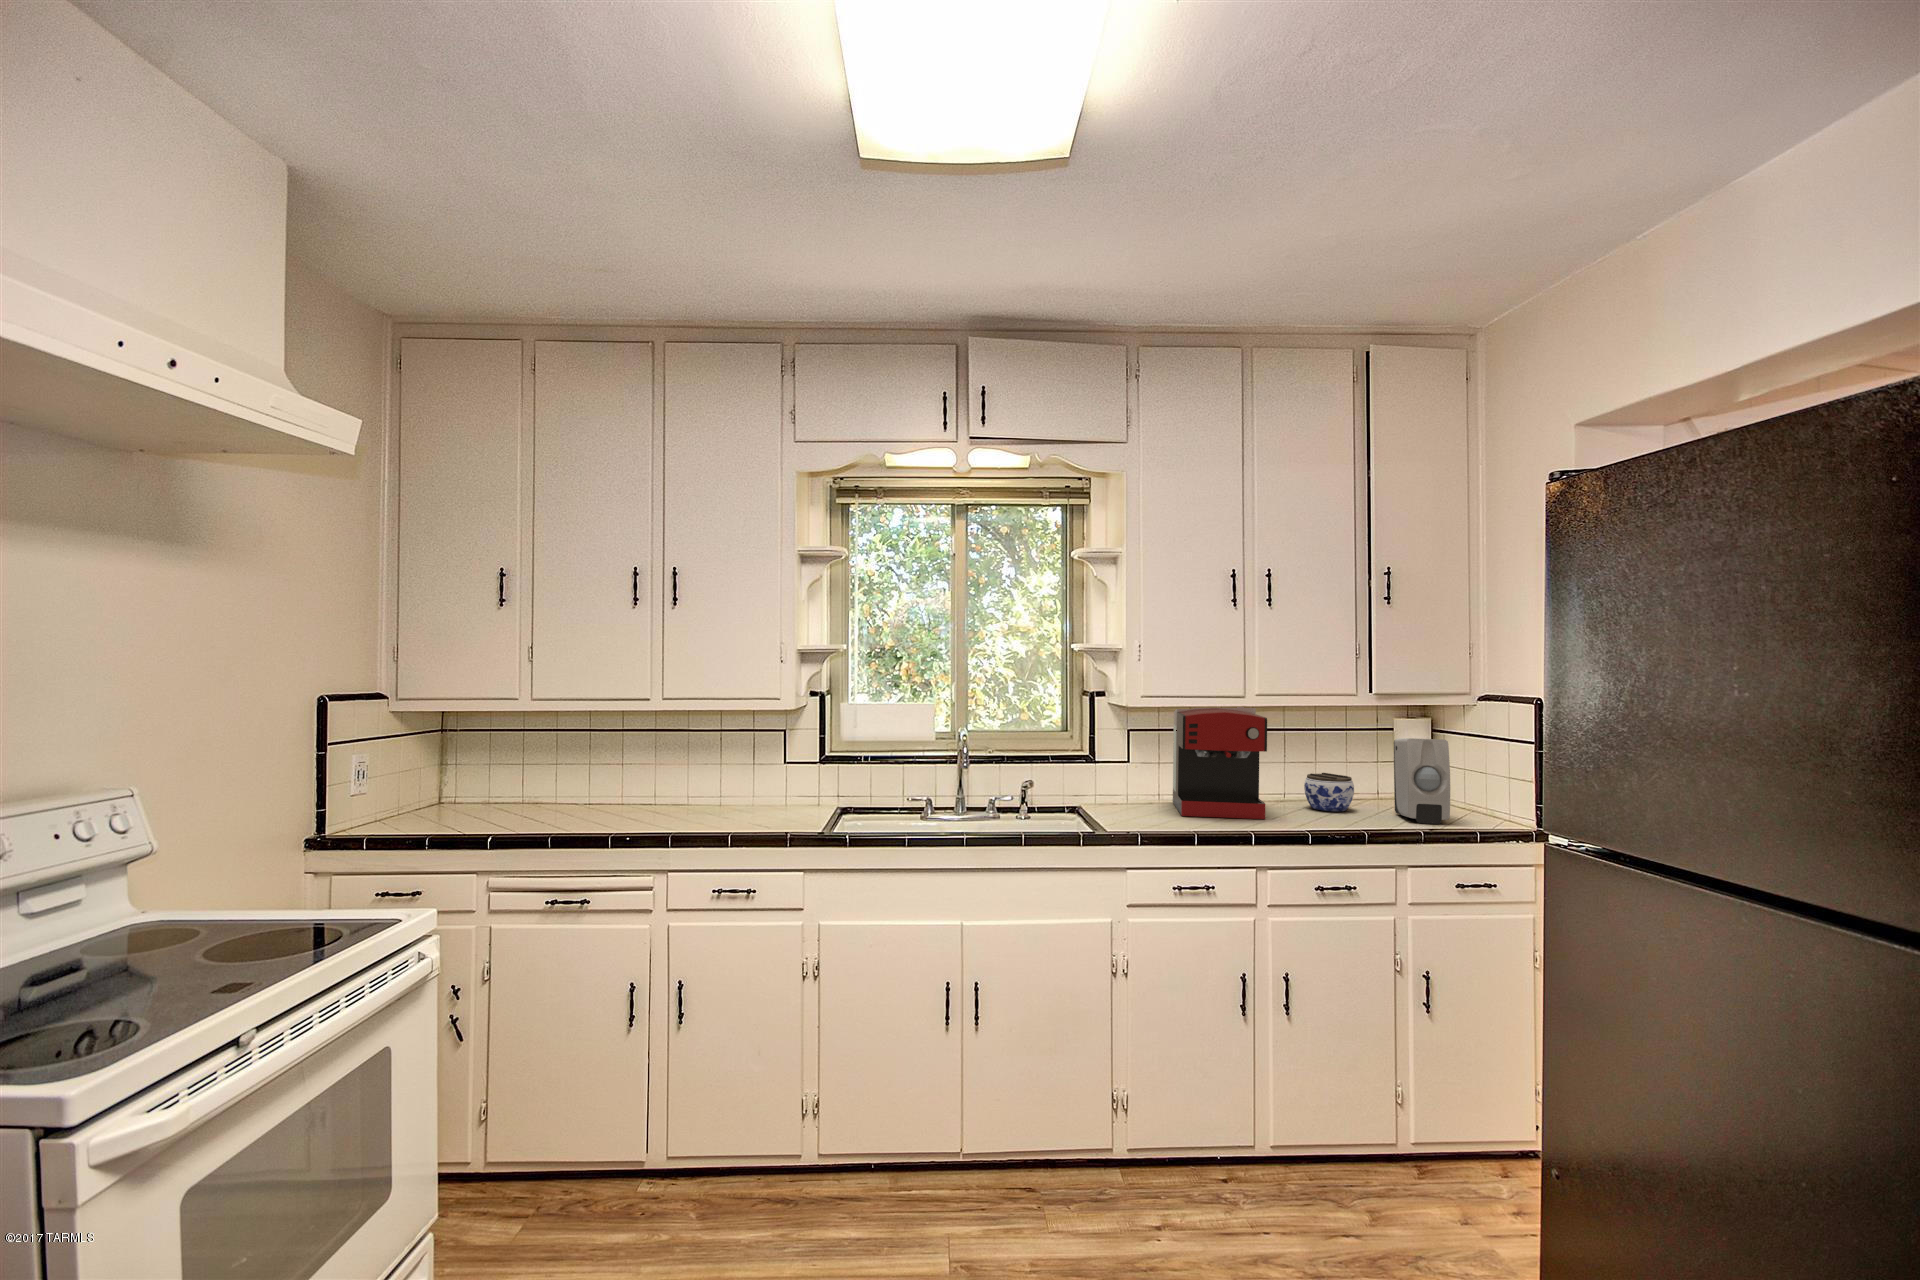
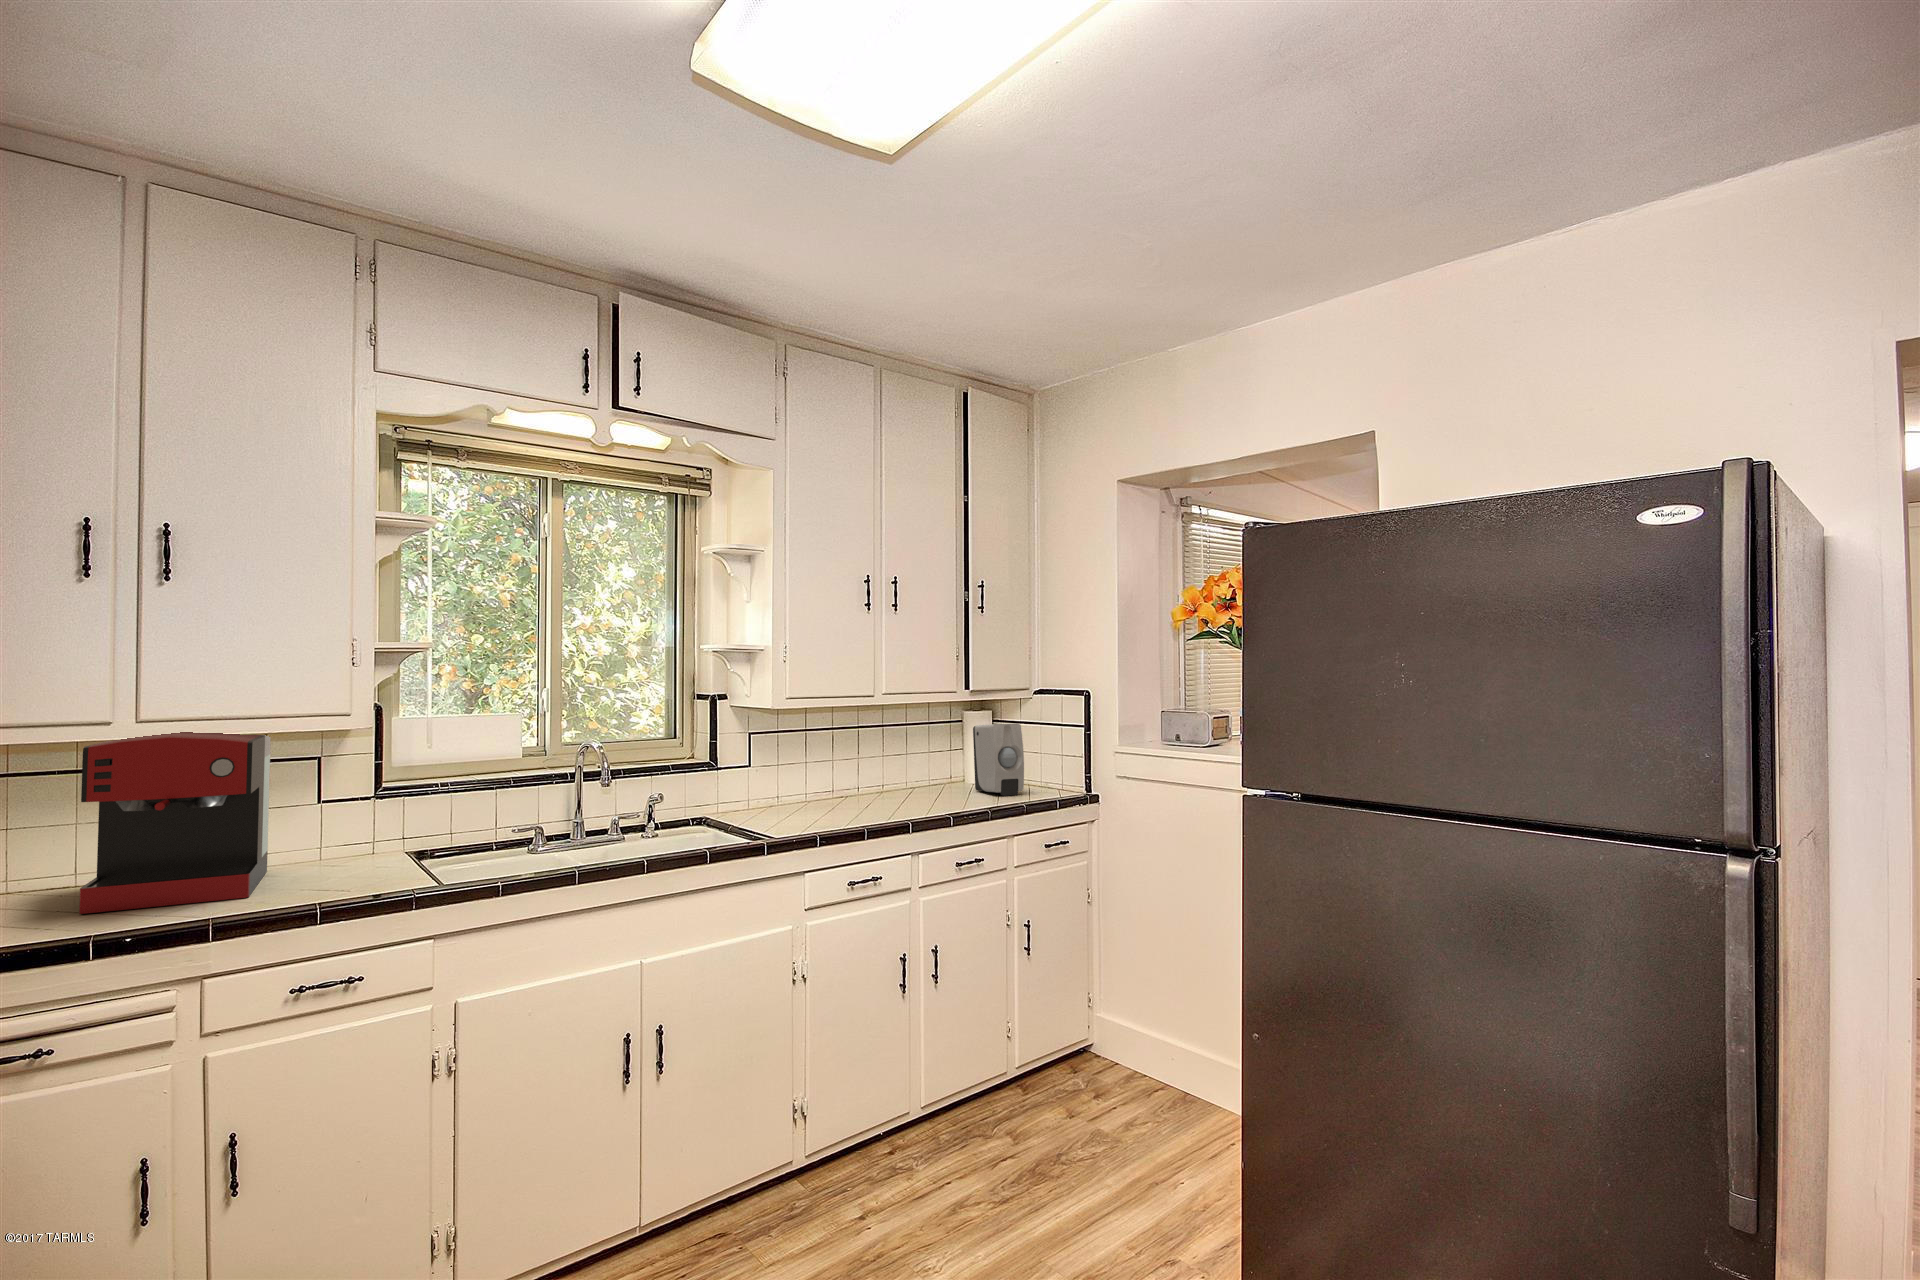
coffee maker: present [1173,707,1267,819] -> present [79,732,271,914]
jar: present [1304,773,1354,812] -> none [903,761,944,795]

